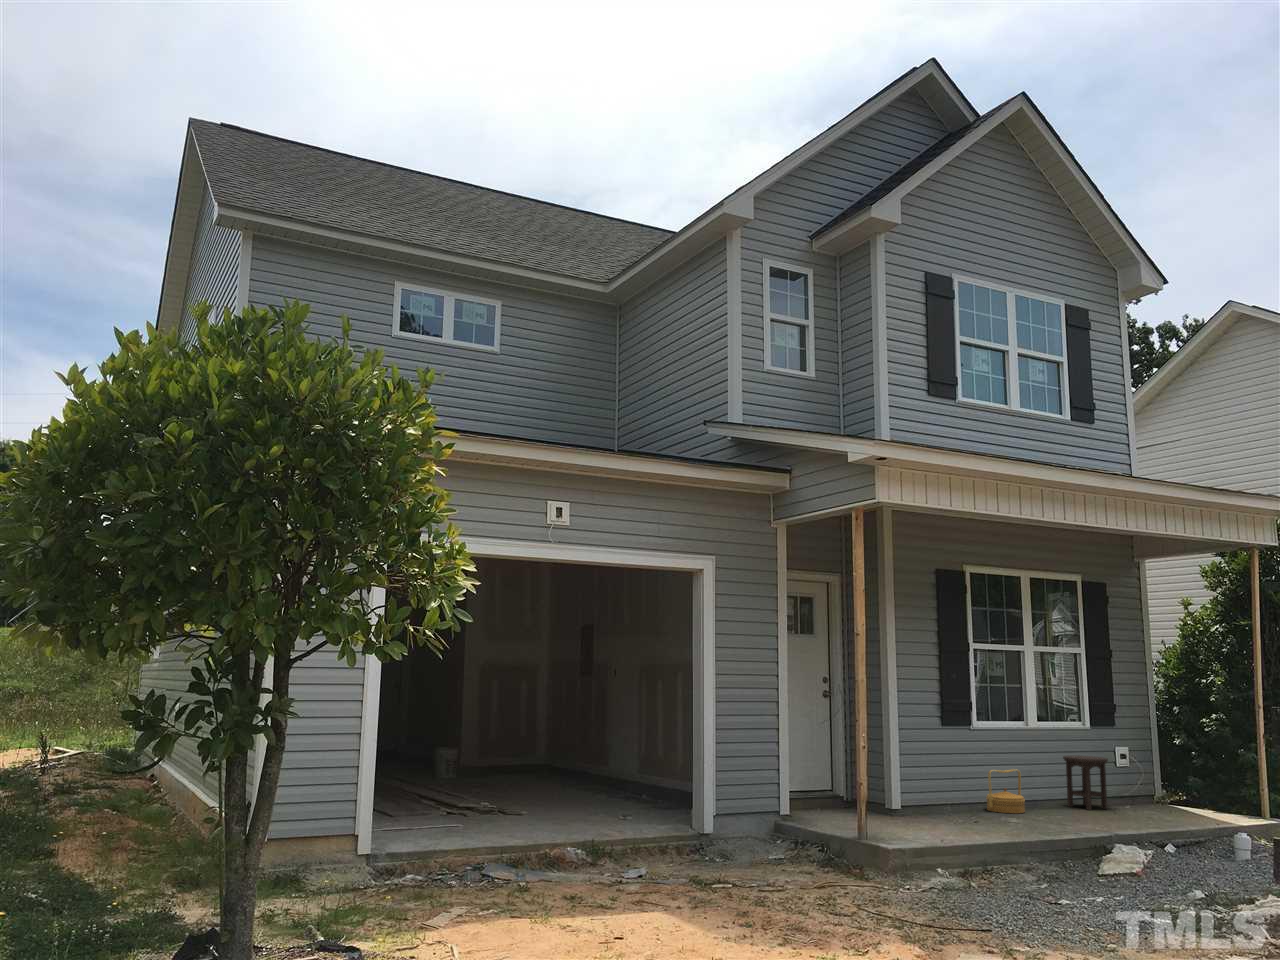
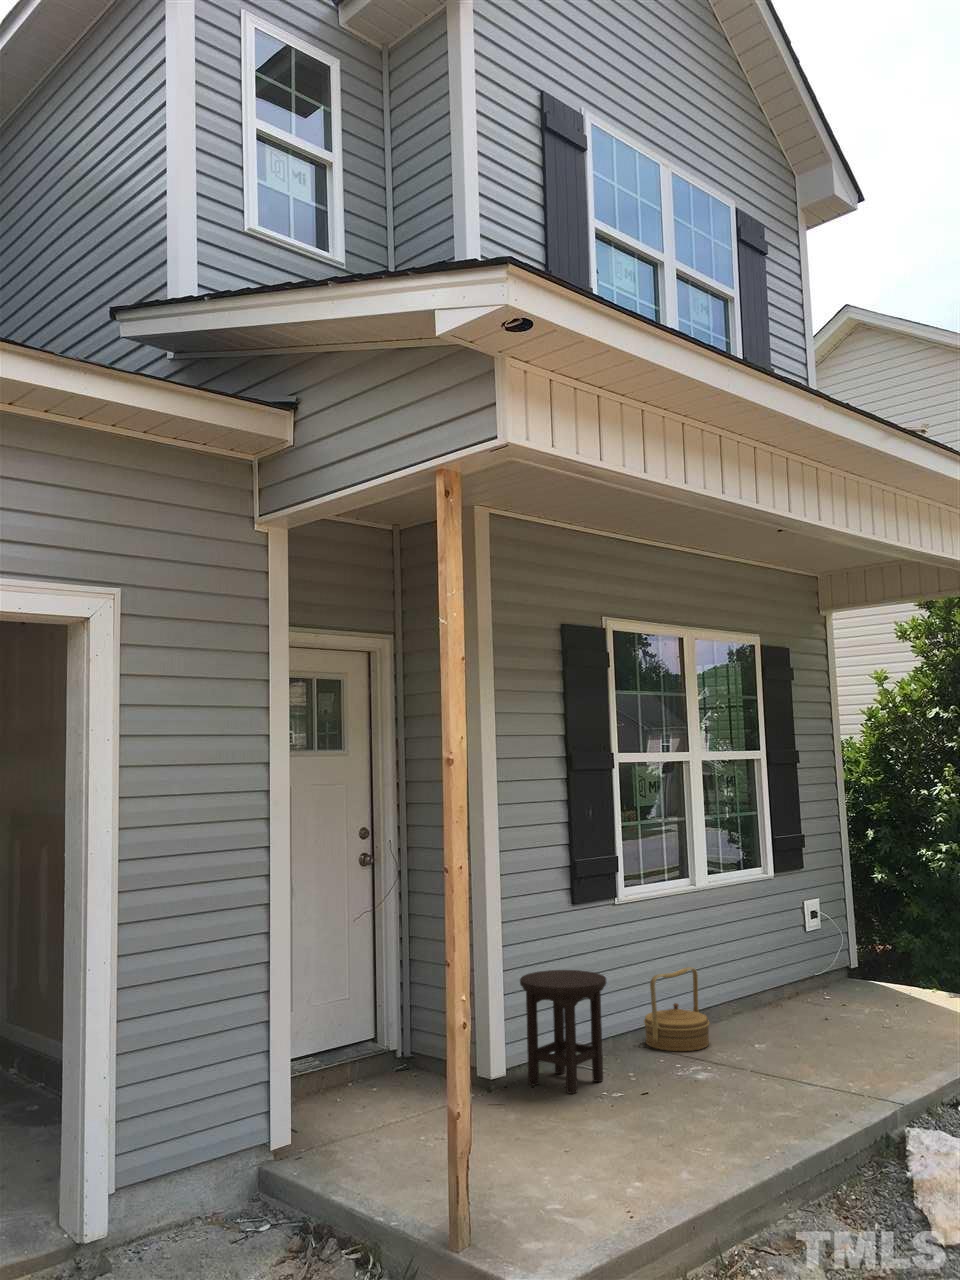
stool: present [1063,756,1108,810] -> present [520,970,606,1094]

